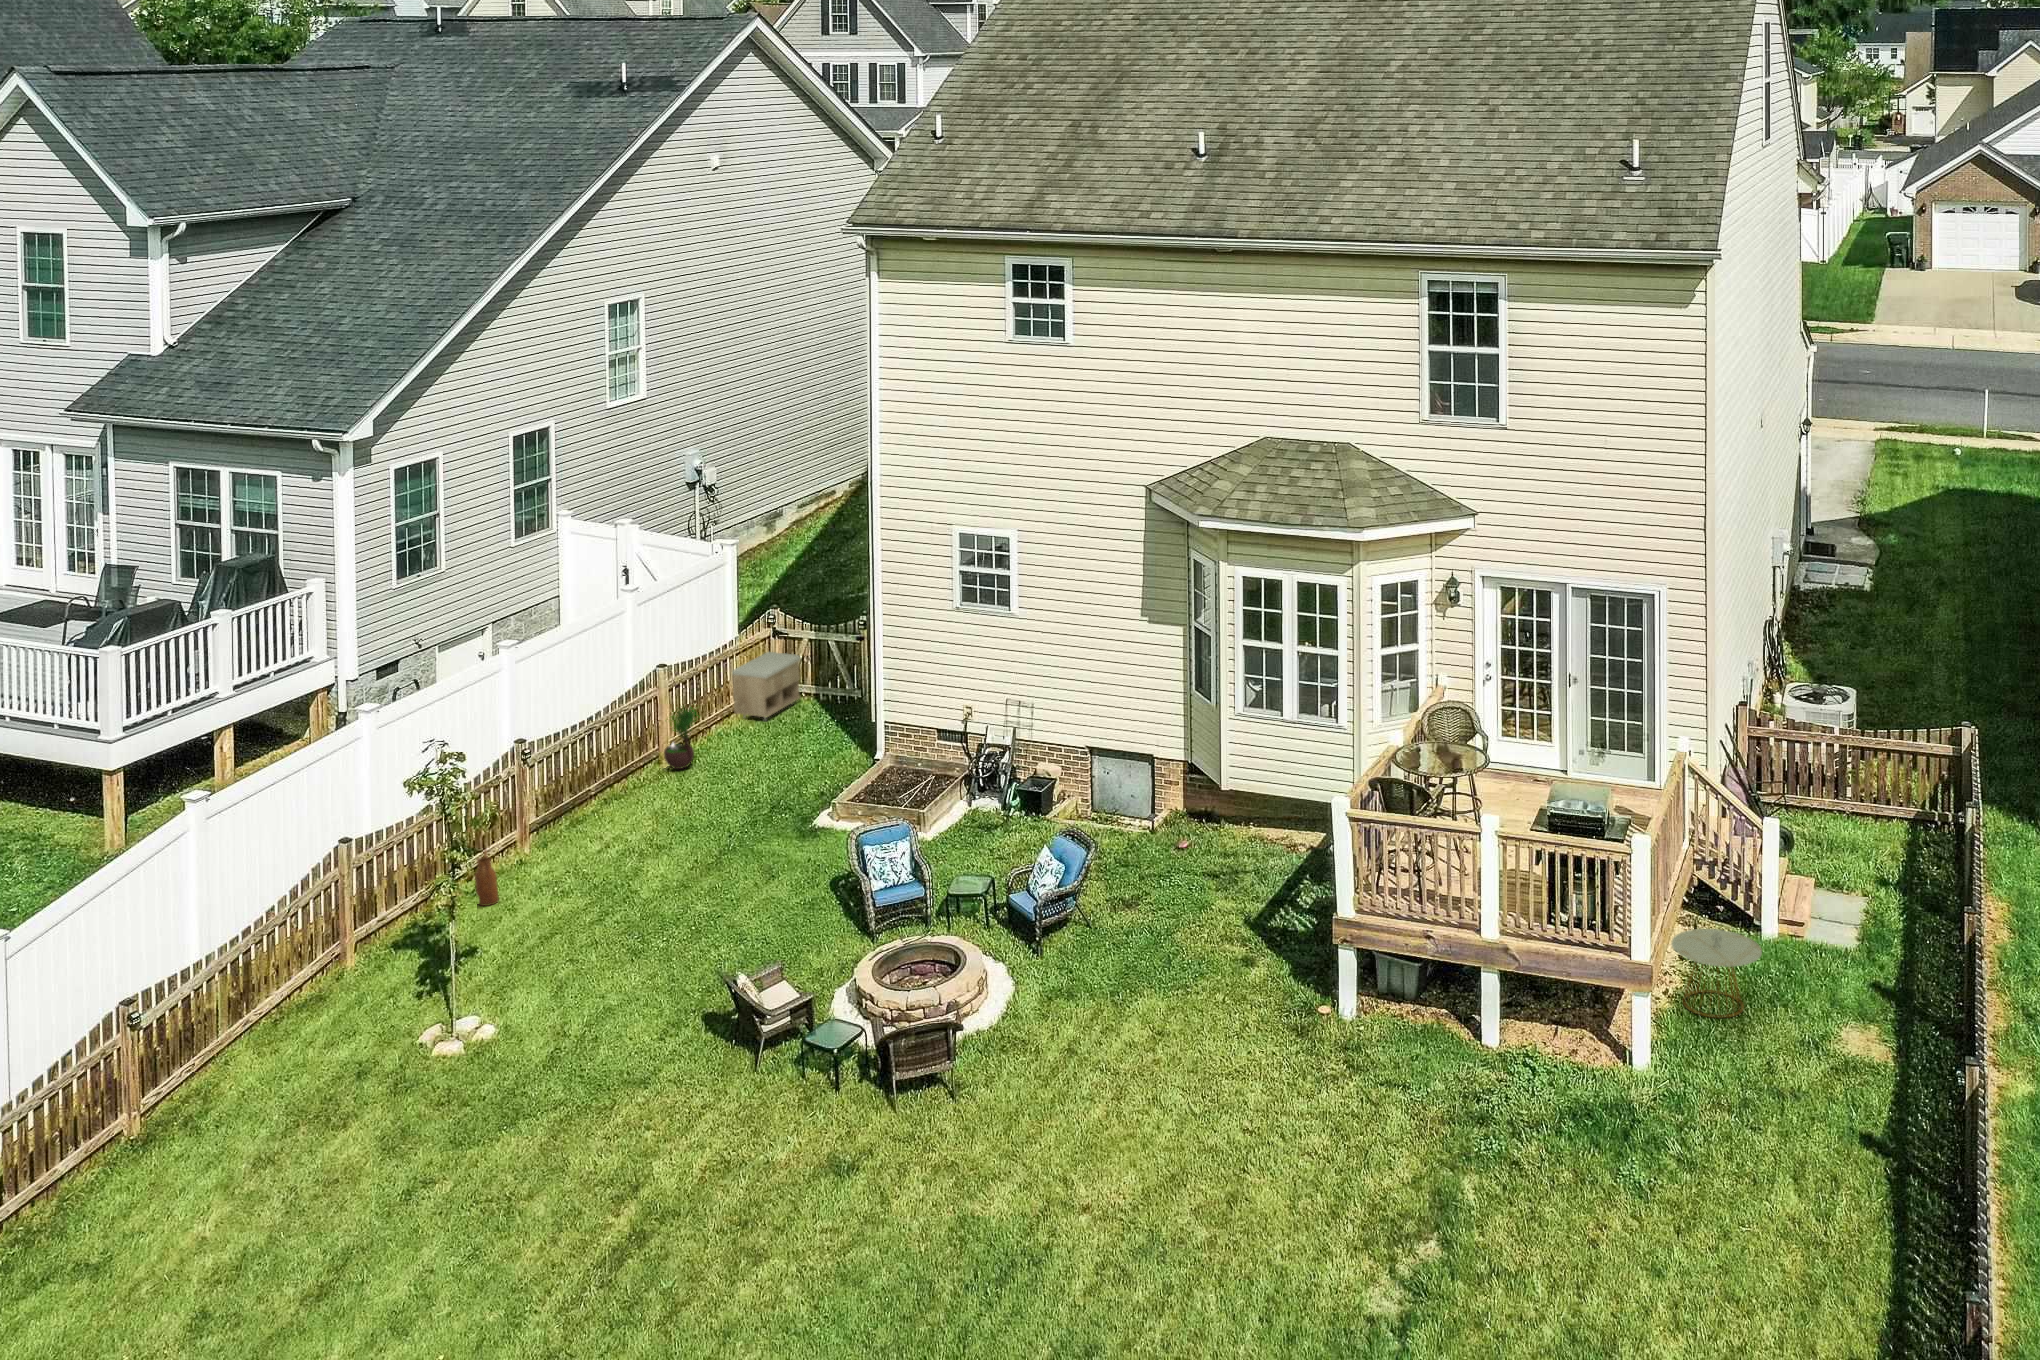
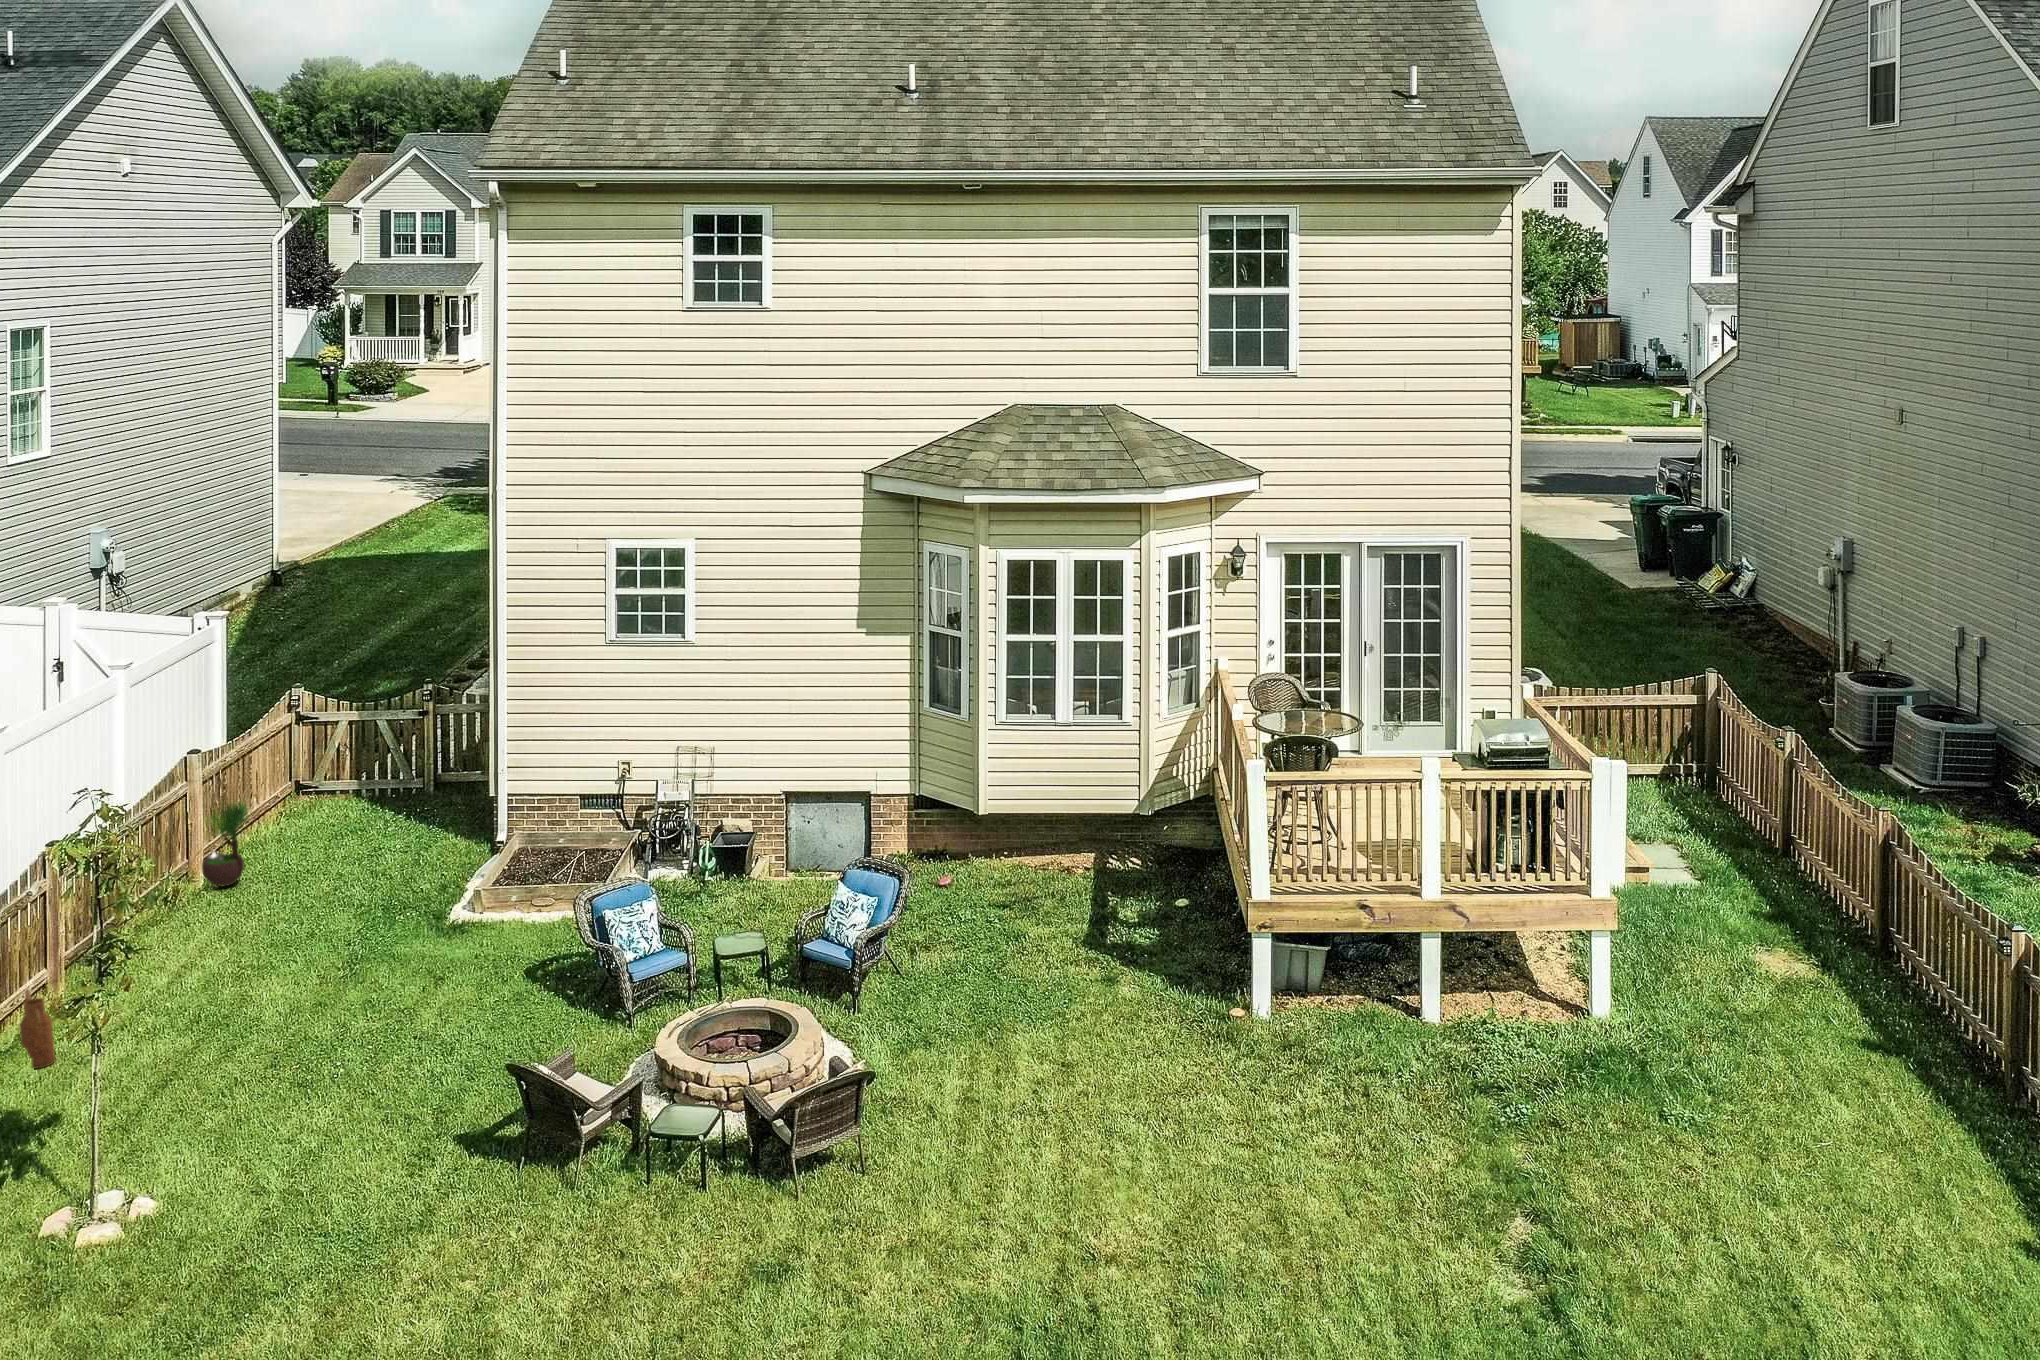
storage bench: present [732,652,800,720] -> none [261,741,343,826]
side table: present [1671,929,1762,1018] -> none [1599,877,1699,973]

